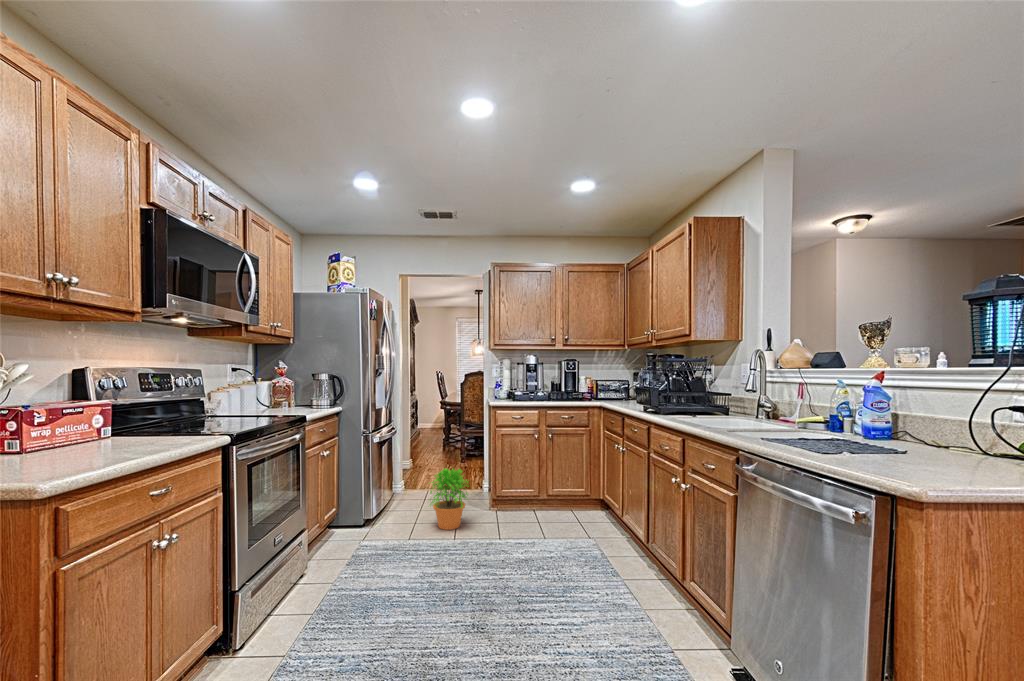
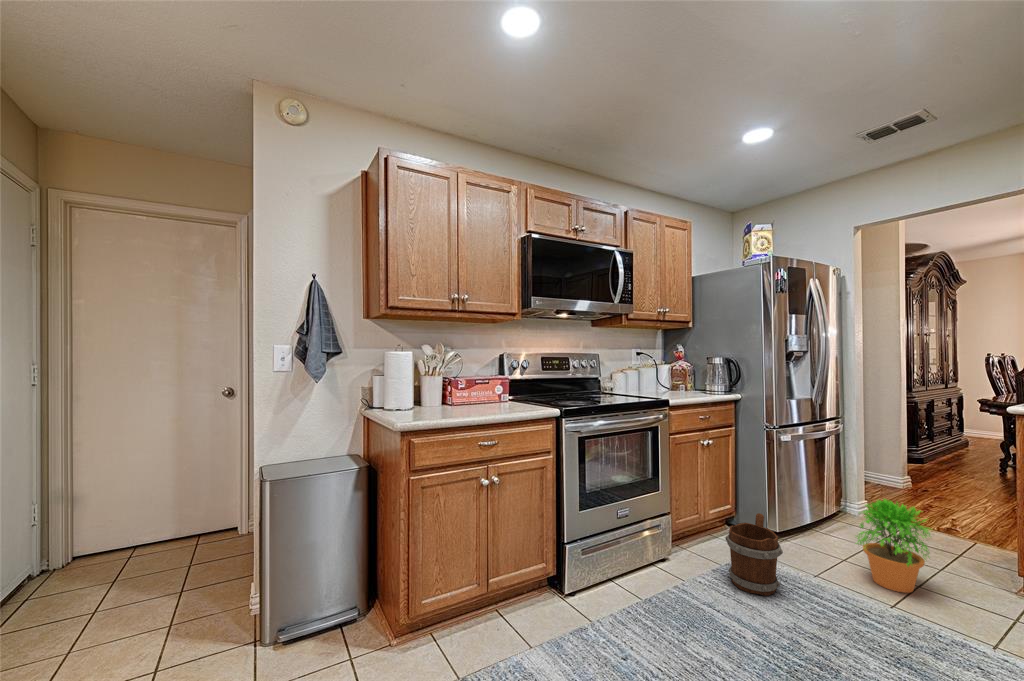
bucket: none [359,503,403,570] -> present [725,513,783,596]

